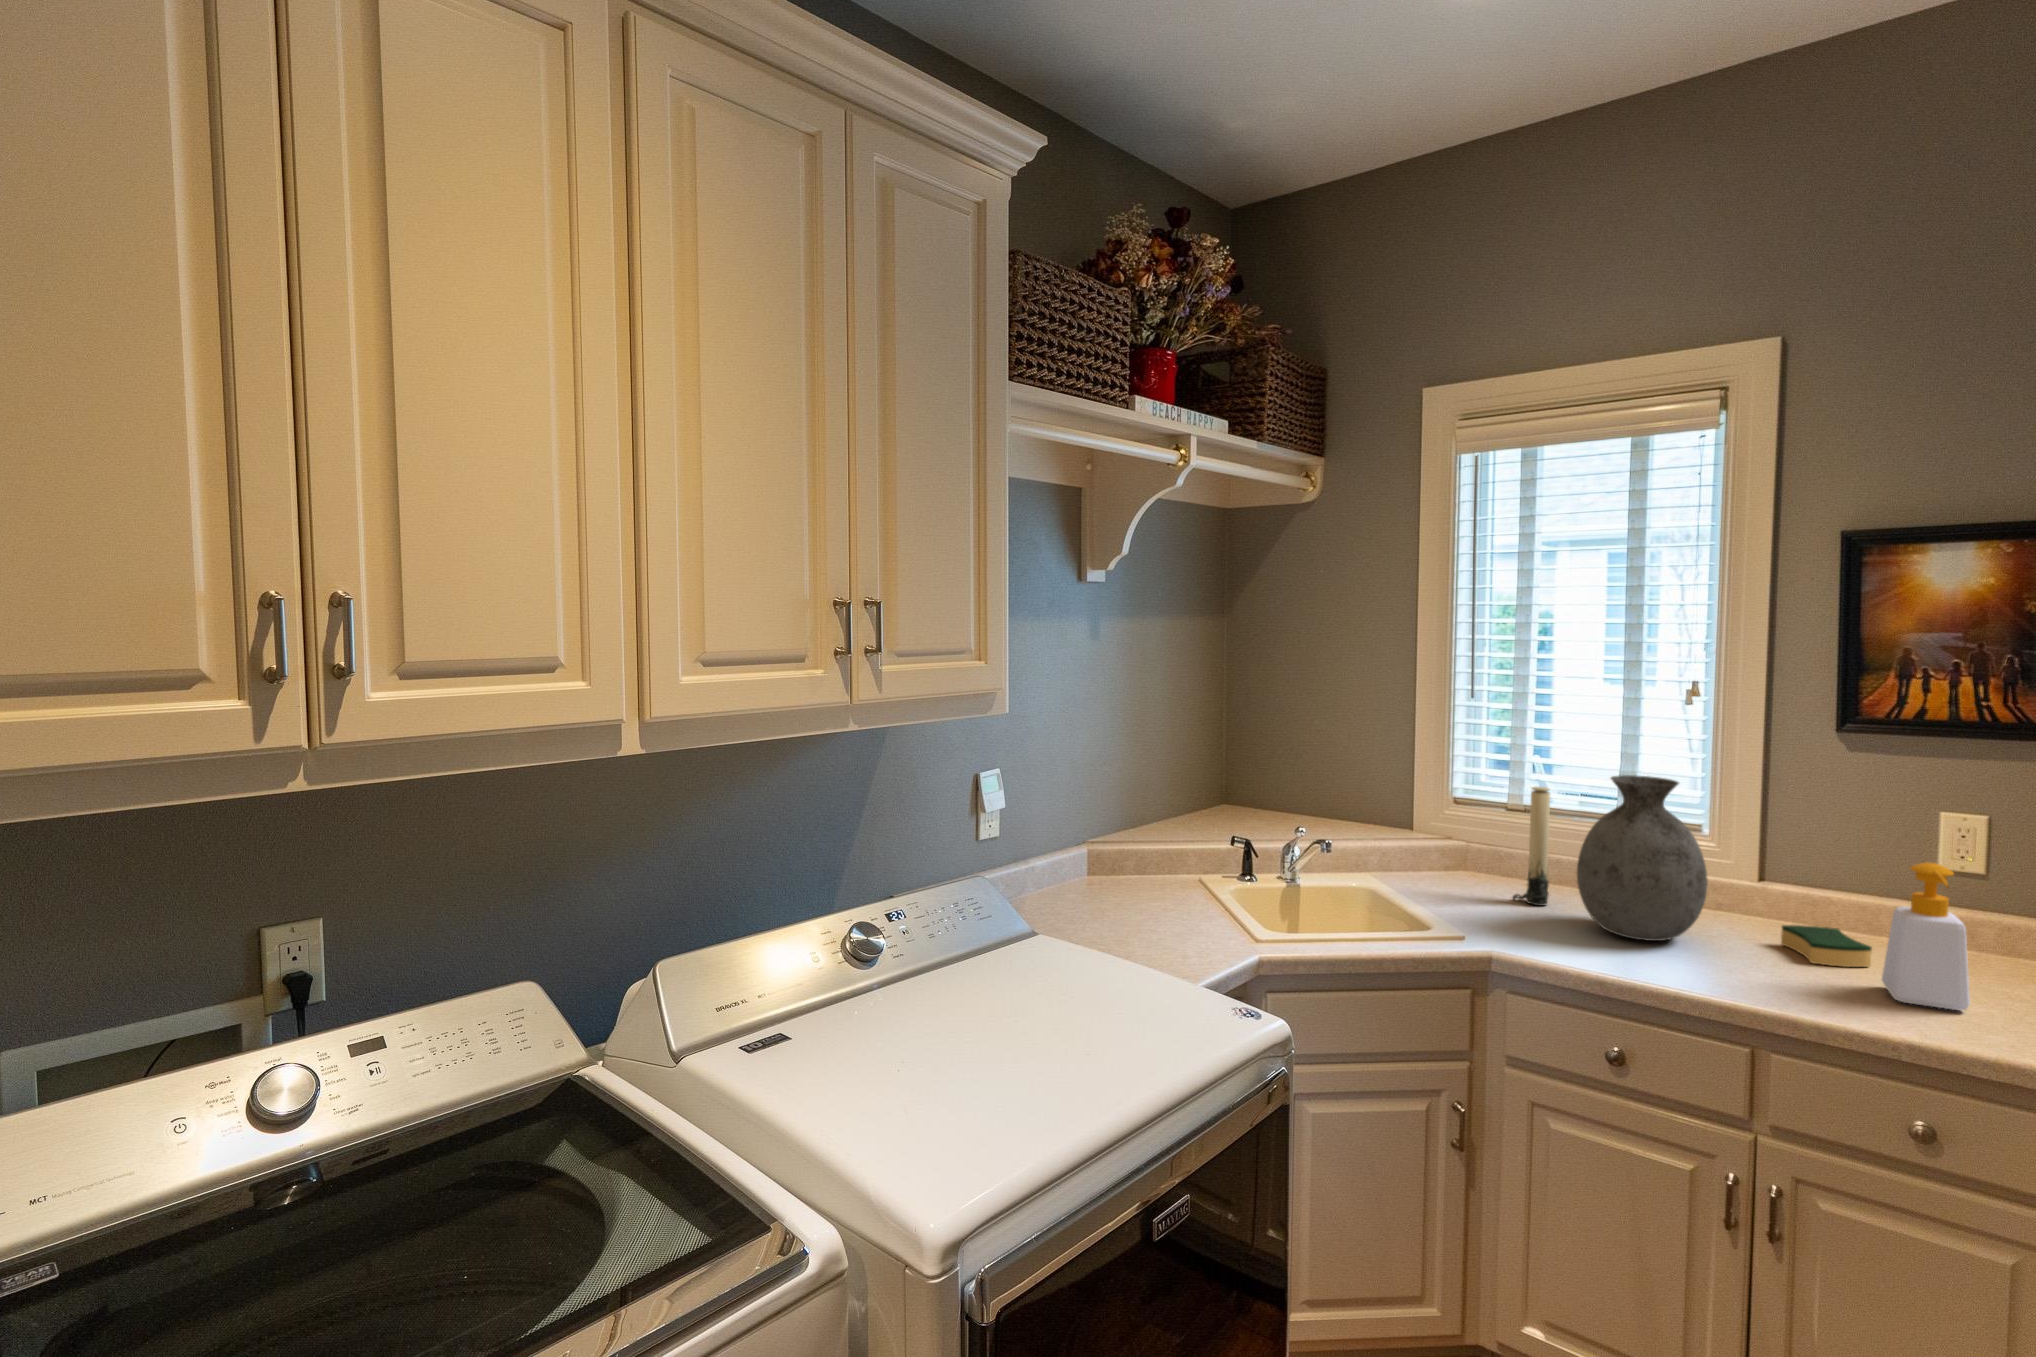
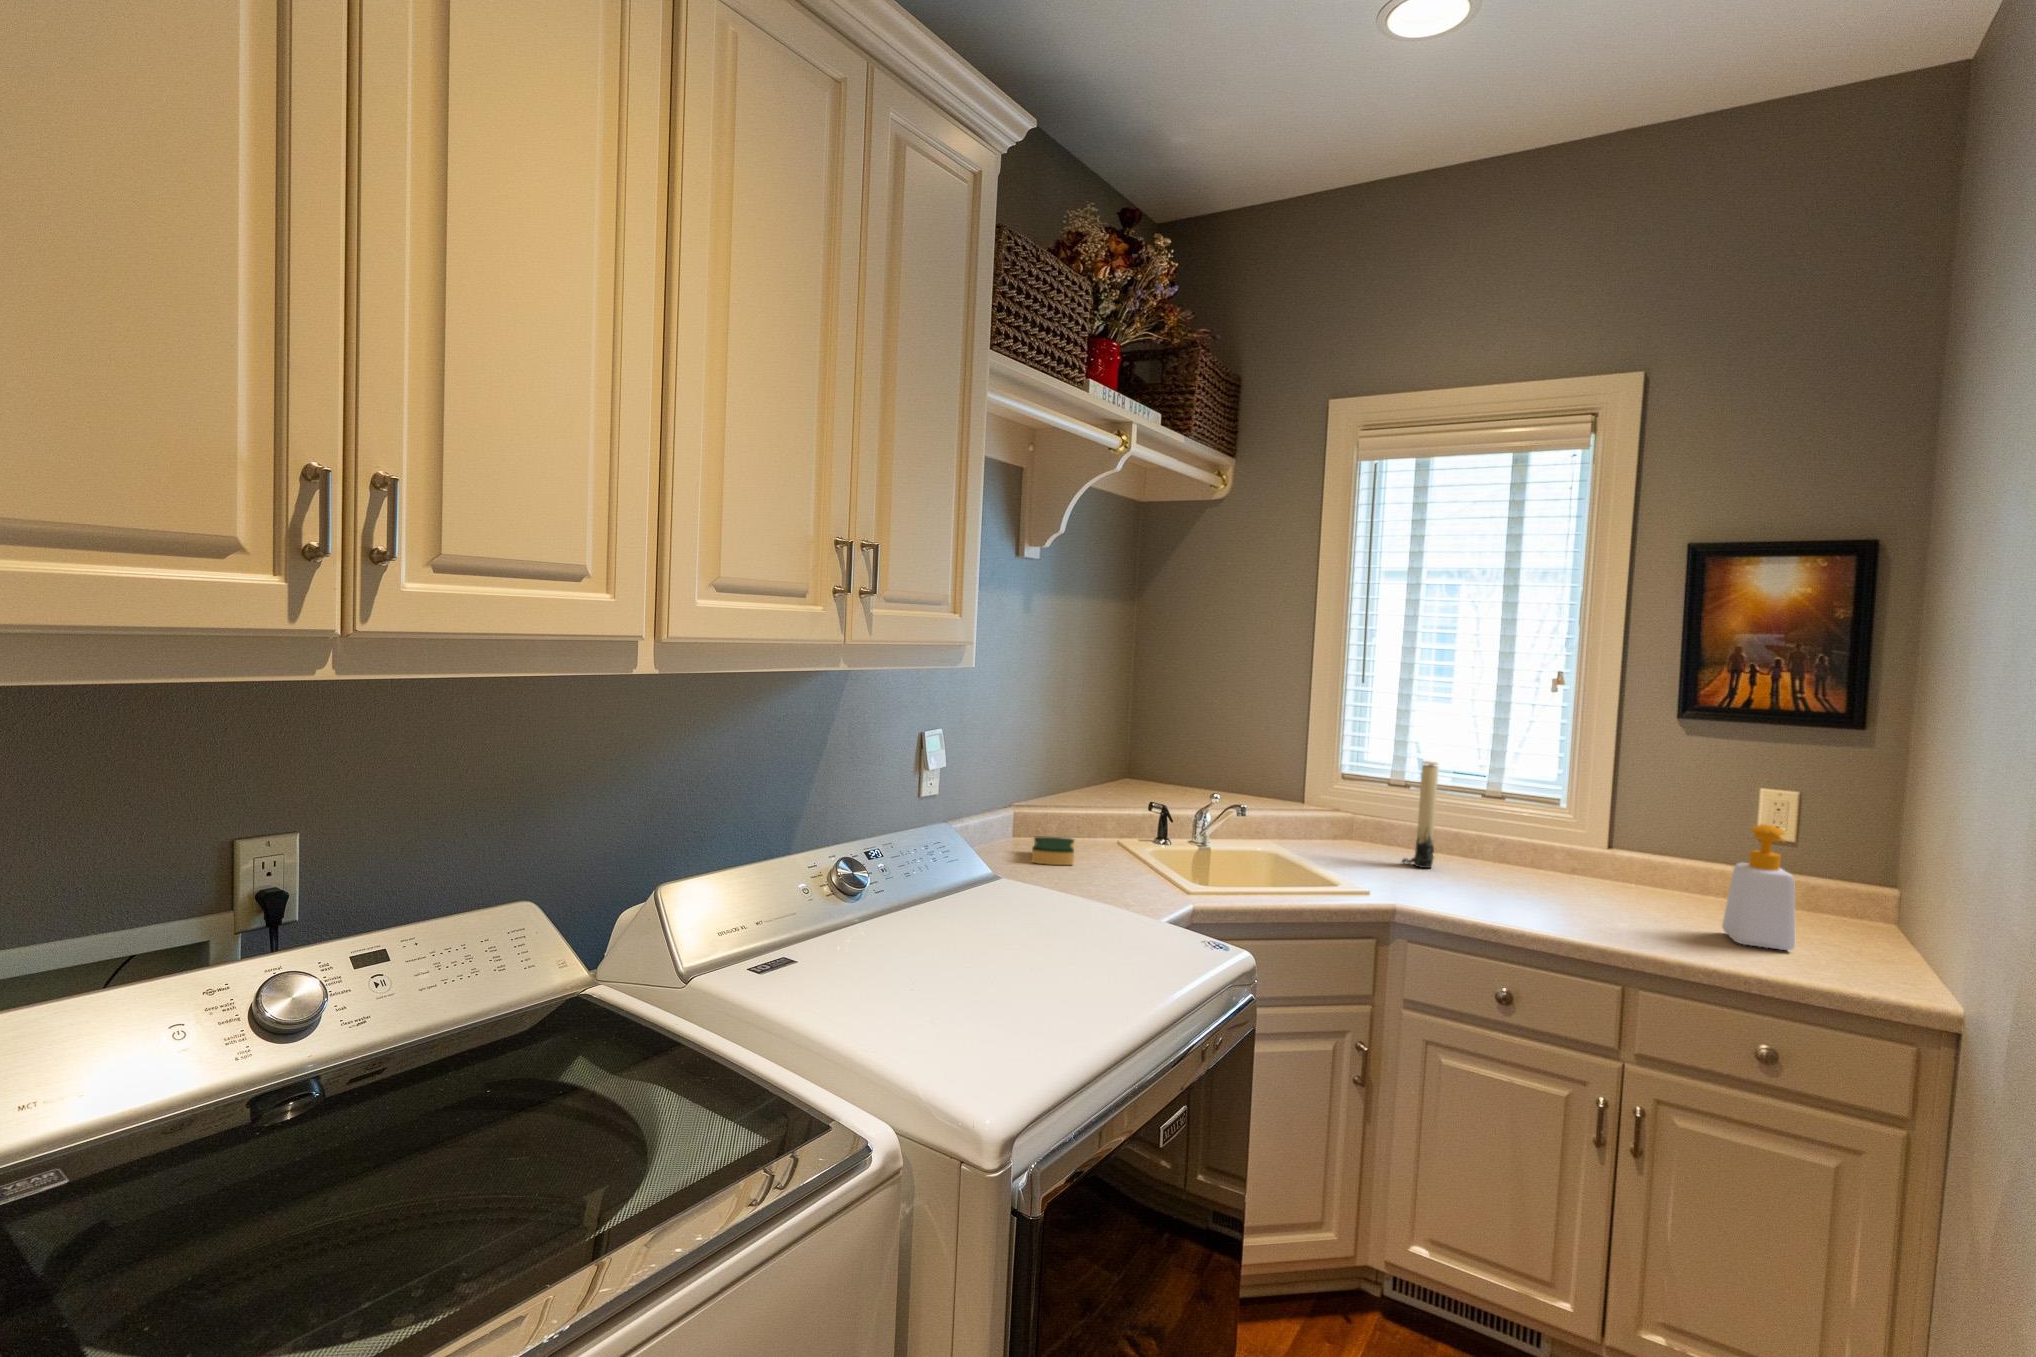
vase: present [1577,775,1708,941] -> none [1464,750,1576,896]
sponge: present [1781,925,1872,967] -> present [1032,837,1074,865]

